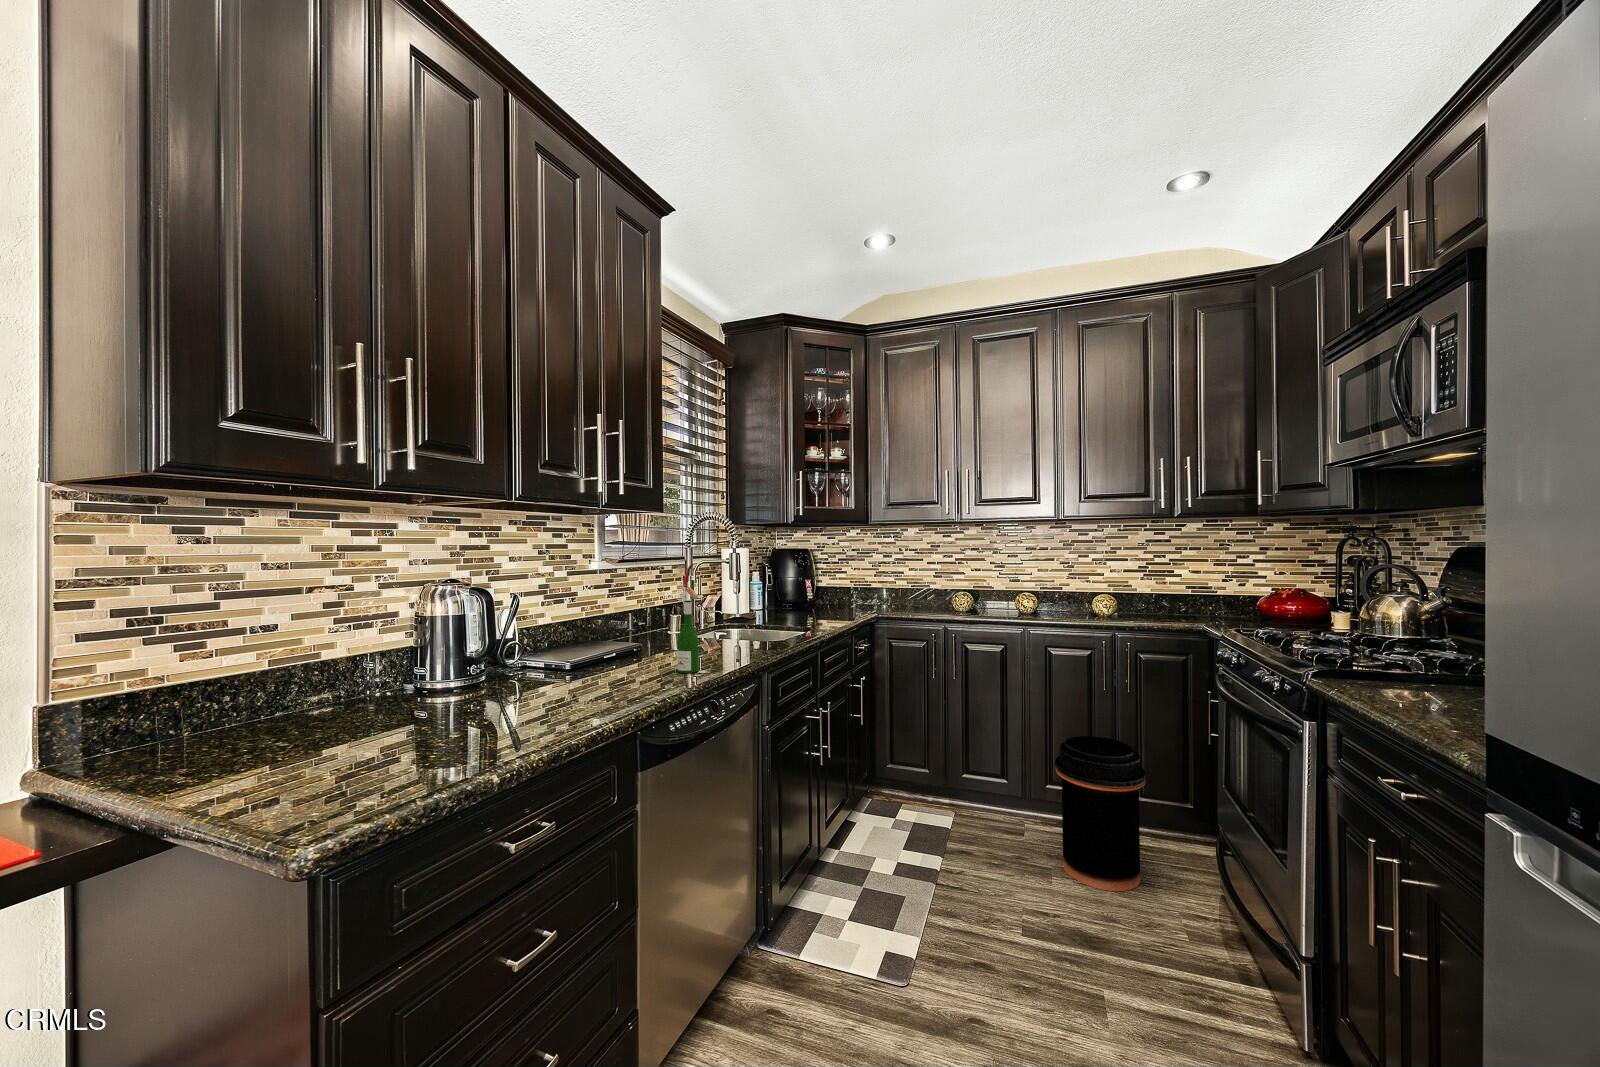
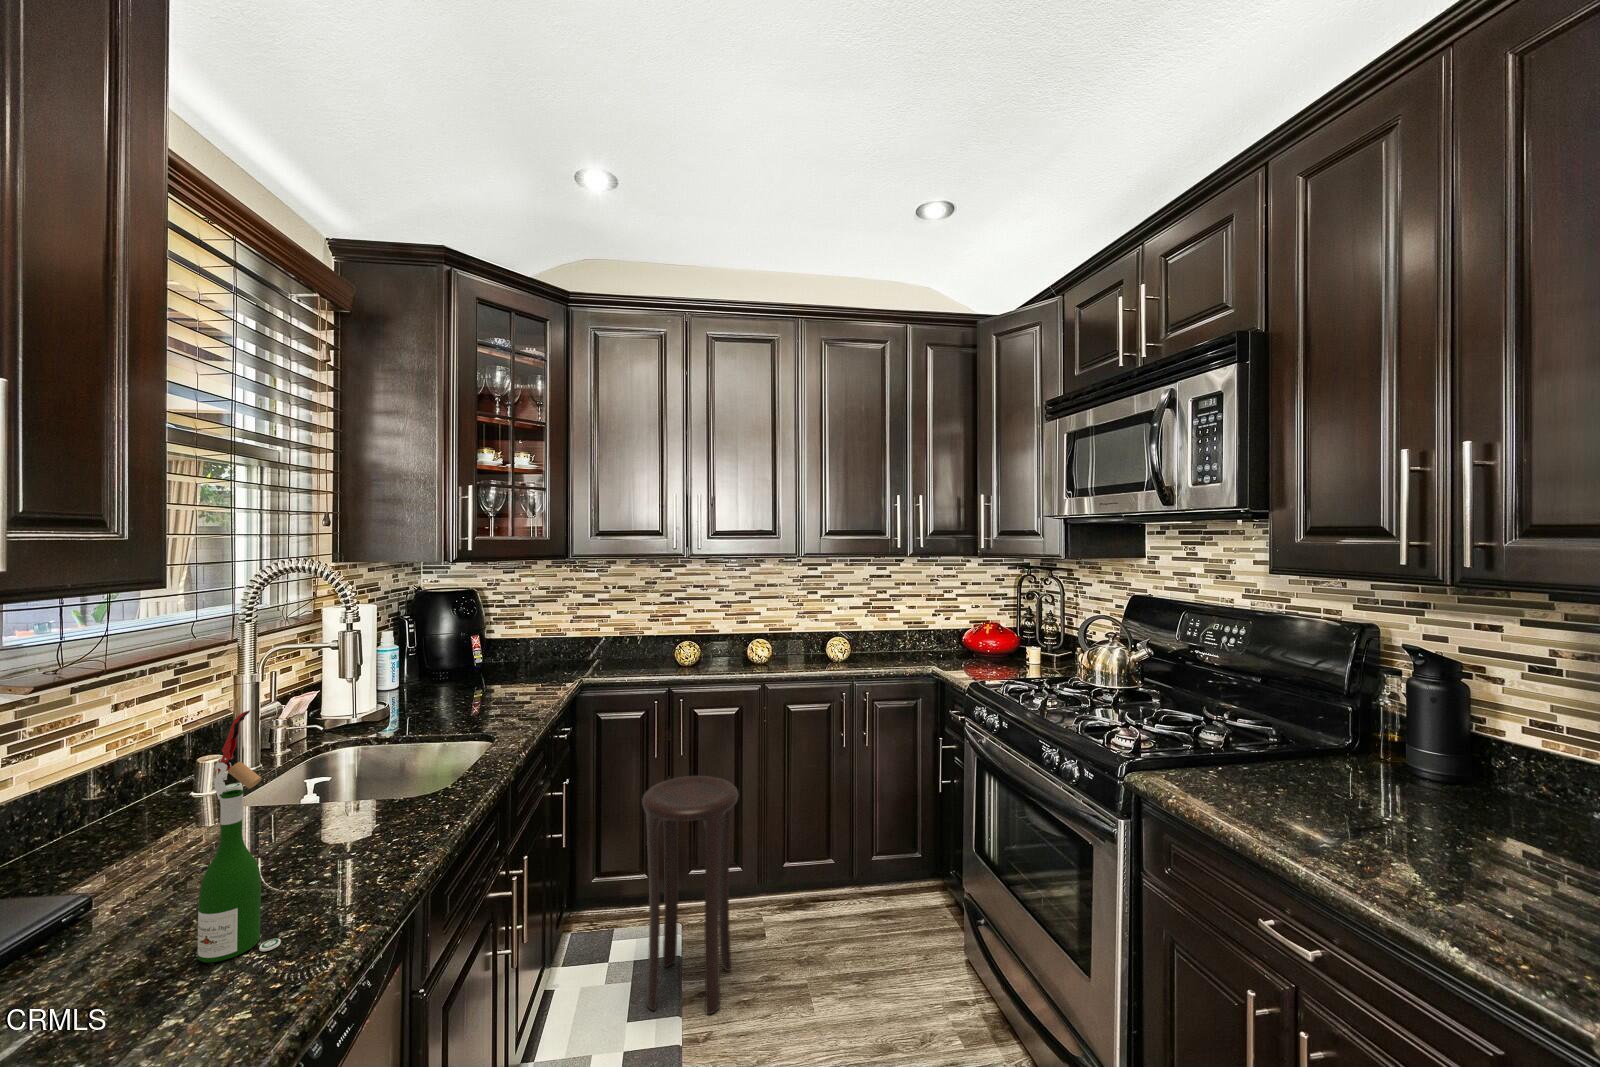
stool: none [915,689,990,865] -> present [642,776,738,1014]
trash can: present [1055,736,1146,891] -> none [809,808,902,995]

